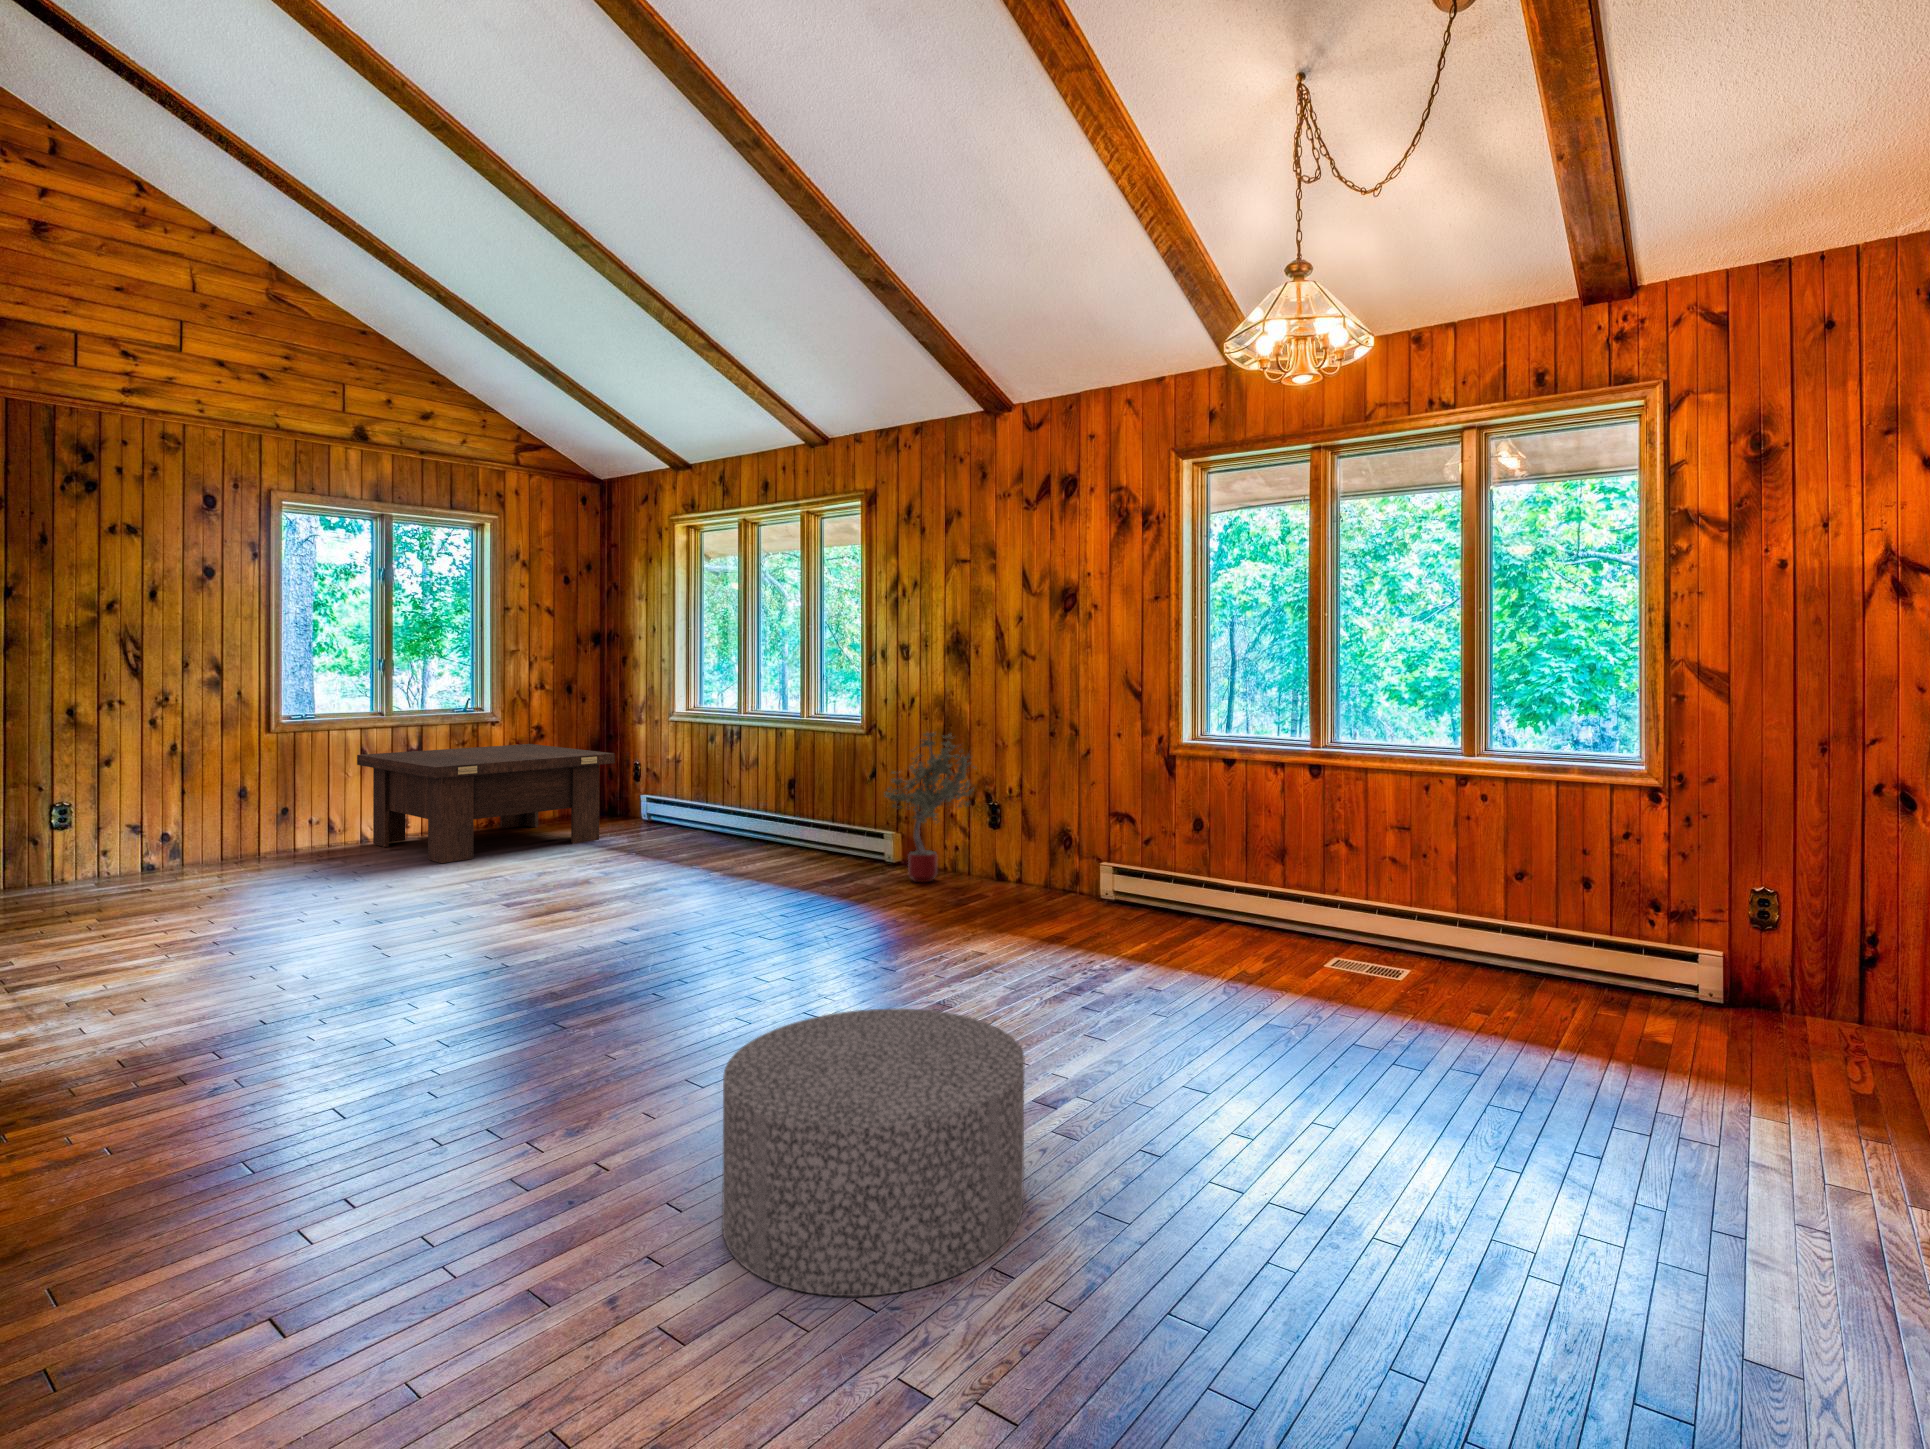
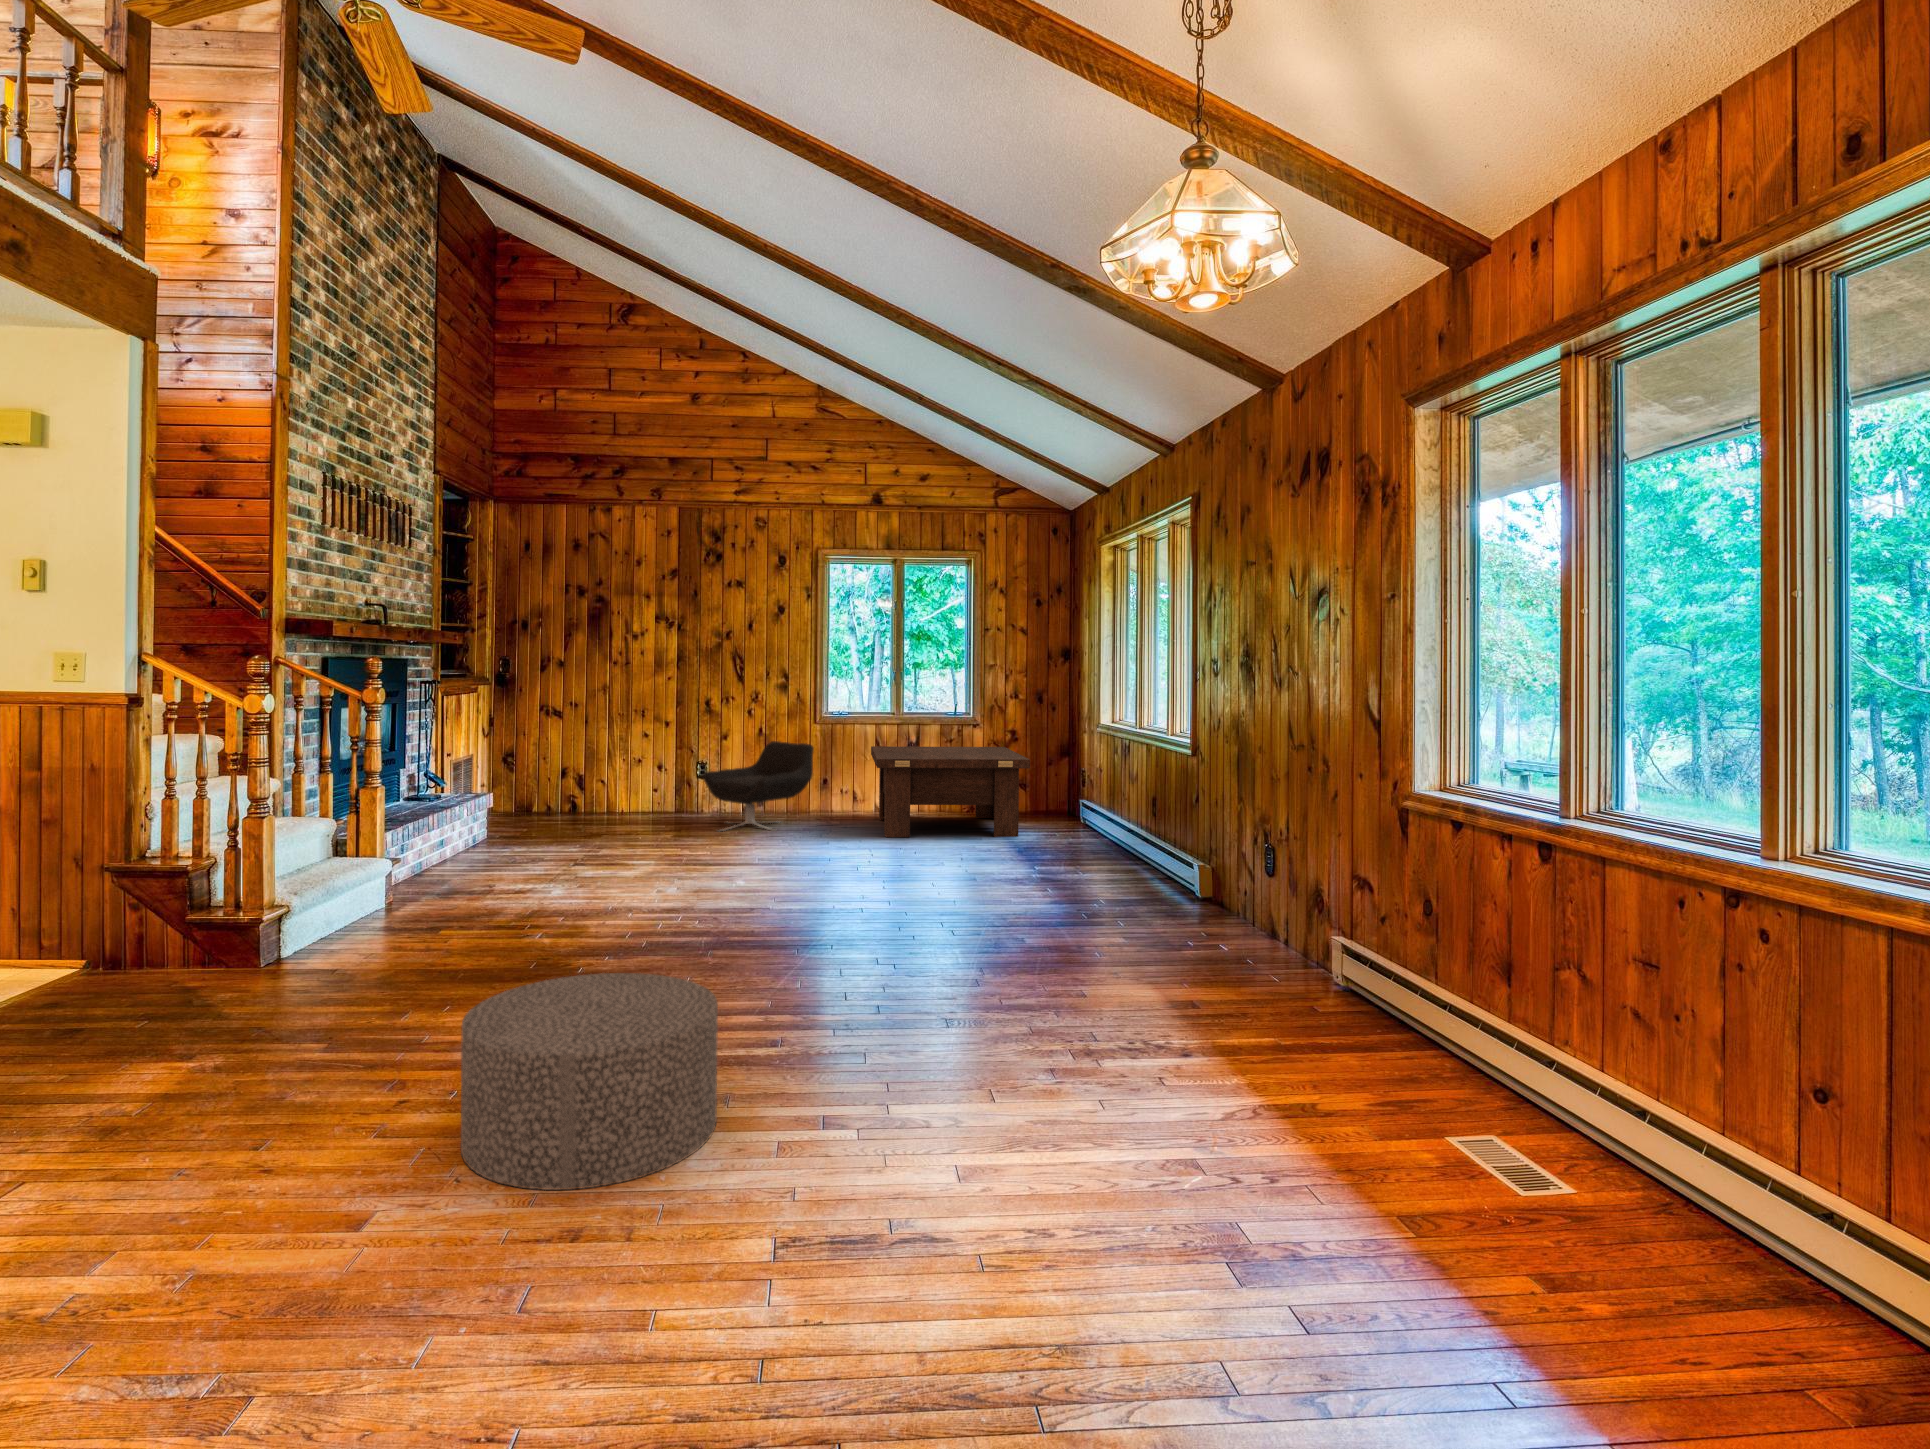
potted tree: present [884,733,976,882] -> none [1163,757,1259,924]
lounge chair: none [89,757,295,896] -> present [703,741,814,830]

